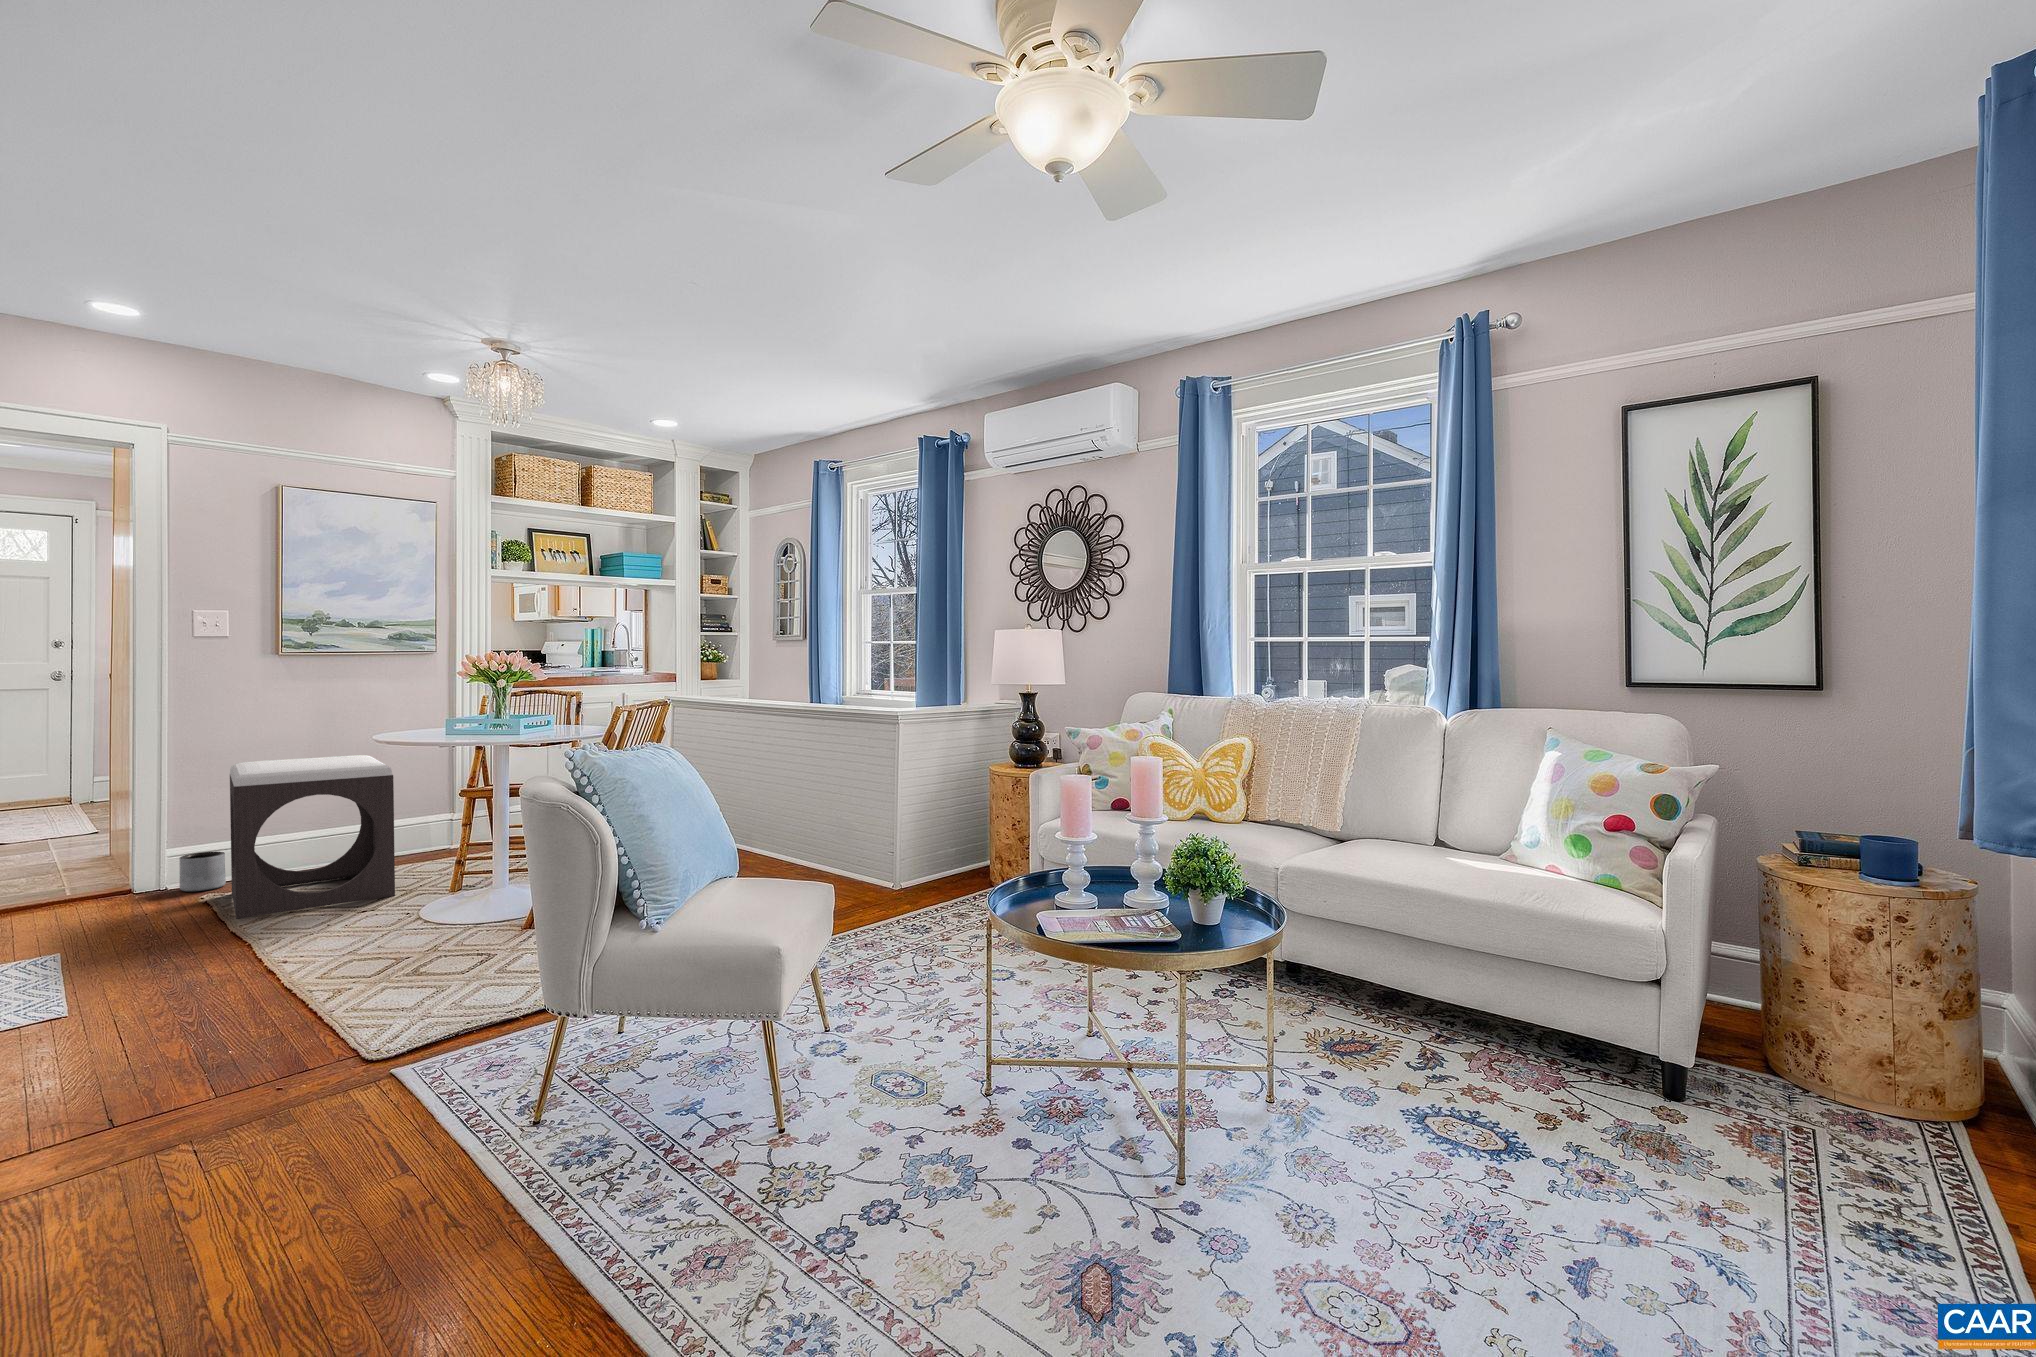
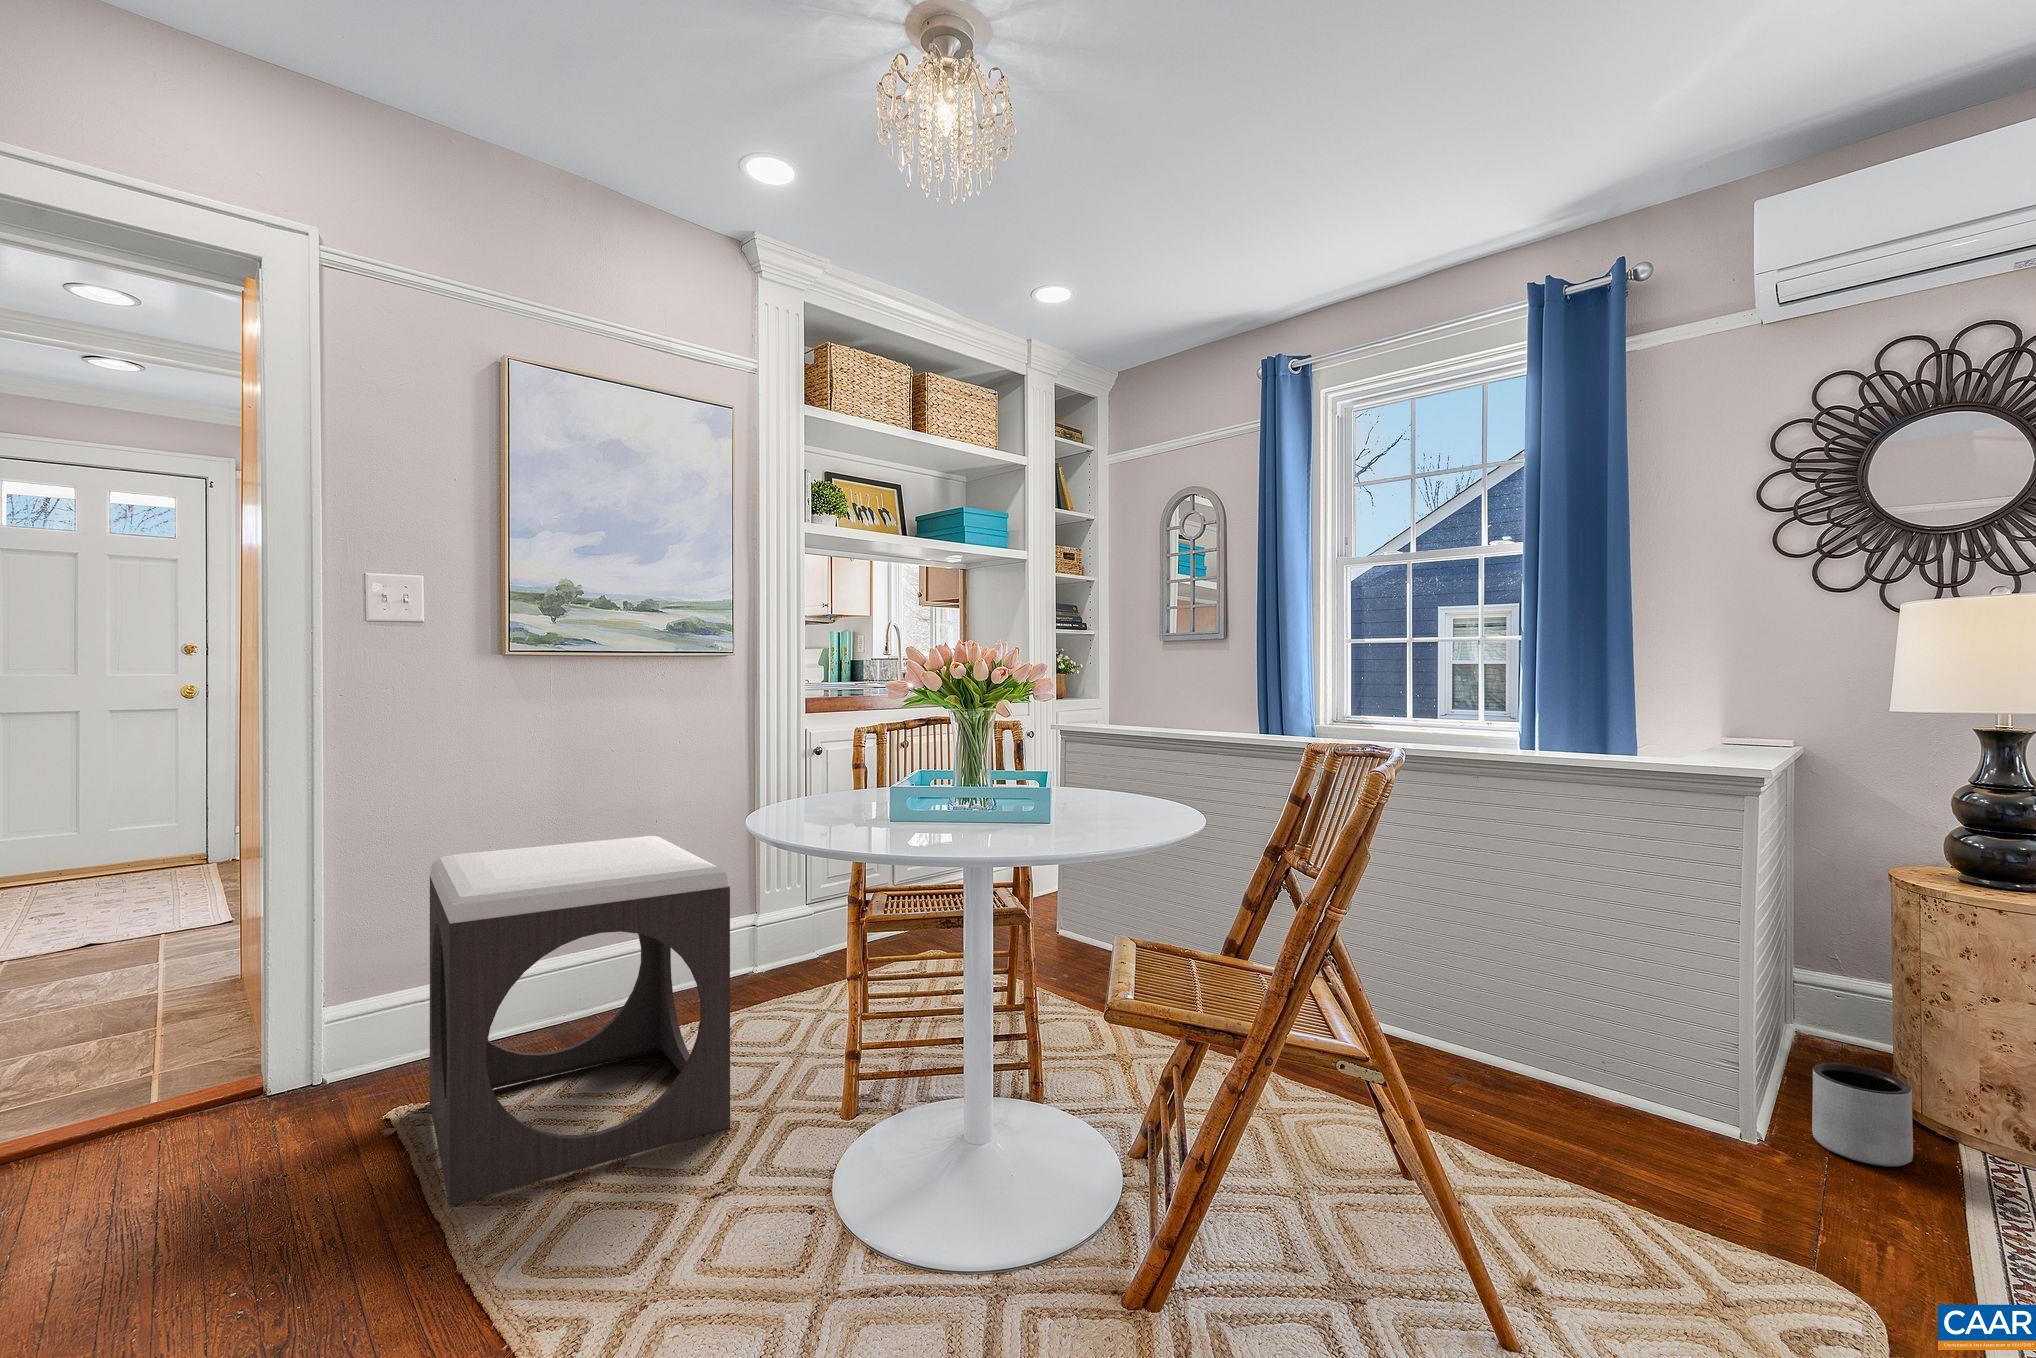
planter: present [179,851,226,892] -> present [1812,1063,1913,1167]

